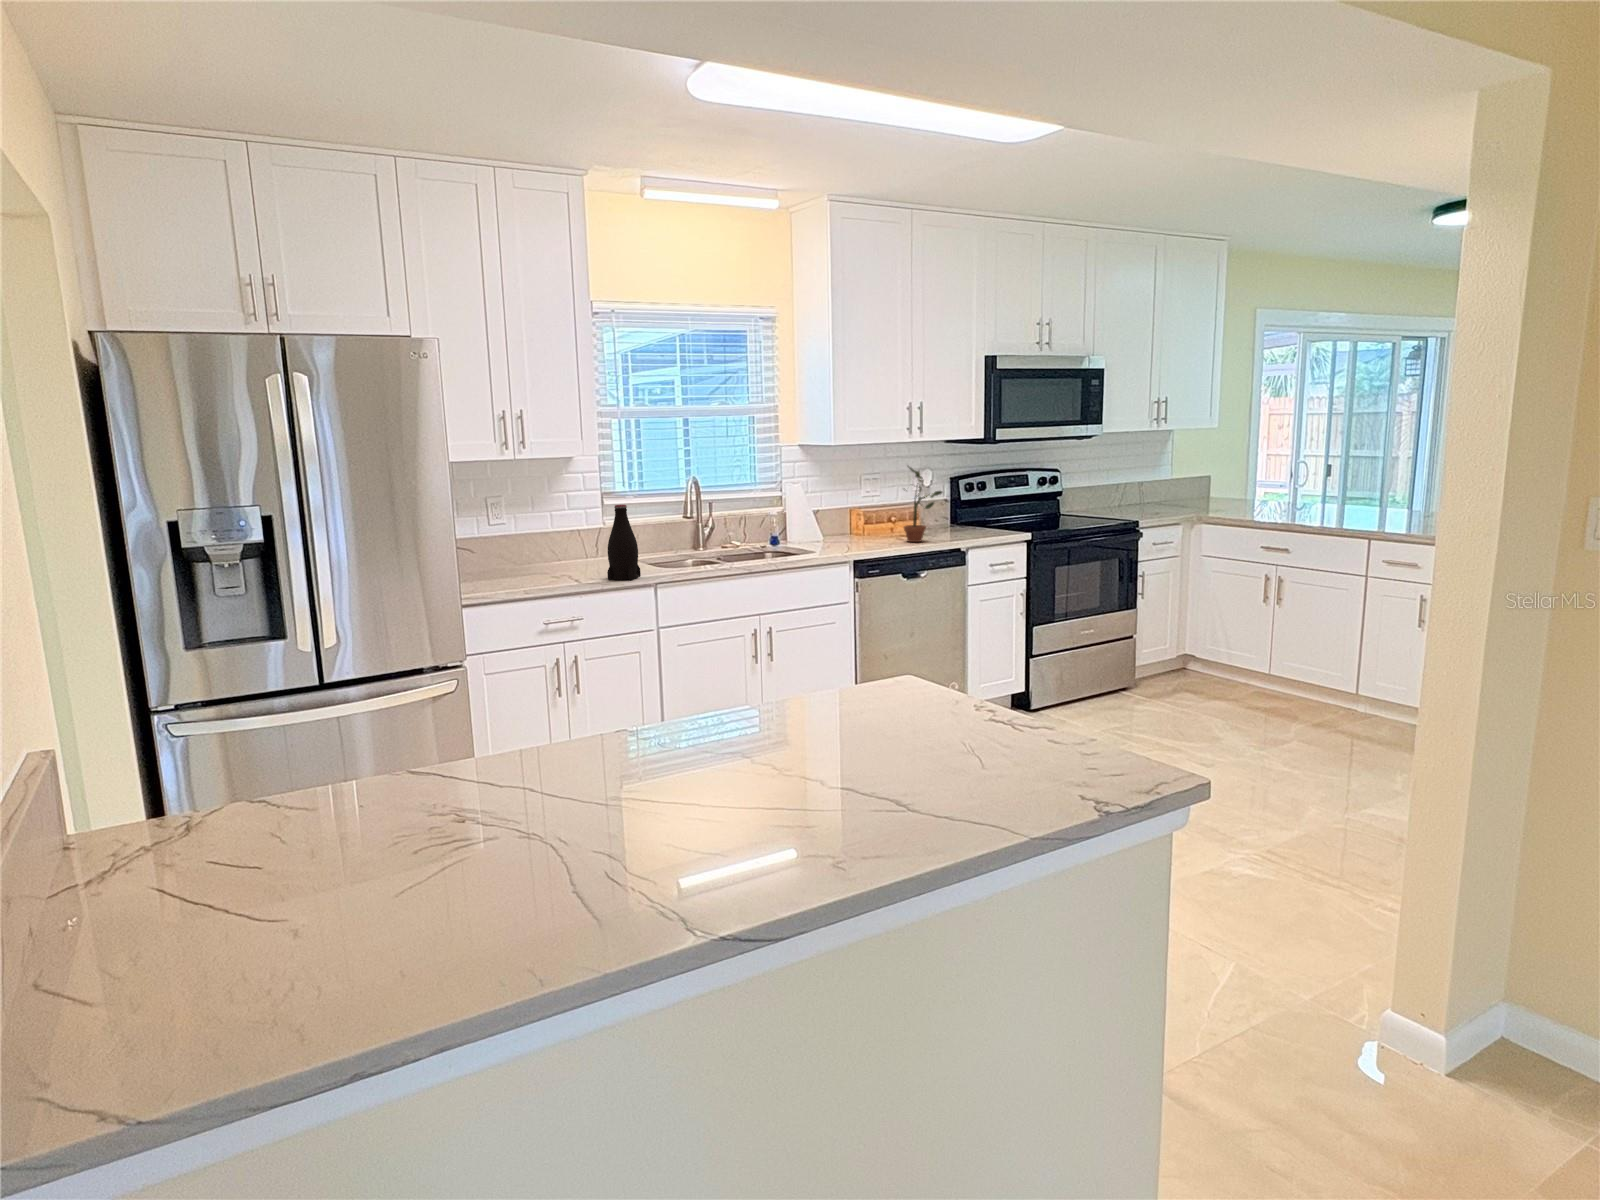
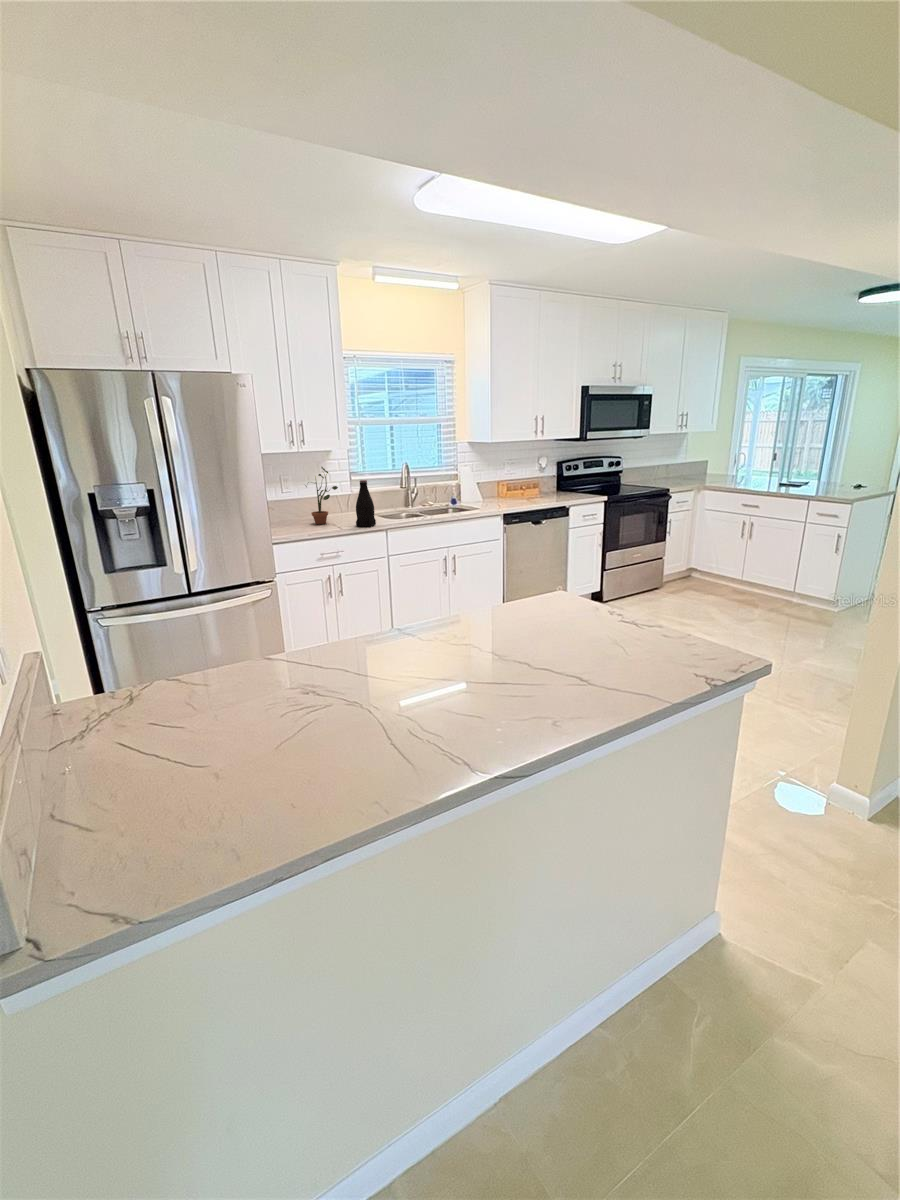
potted plant: present [904,466,942,542] -> present [306,467,338,524]

